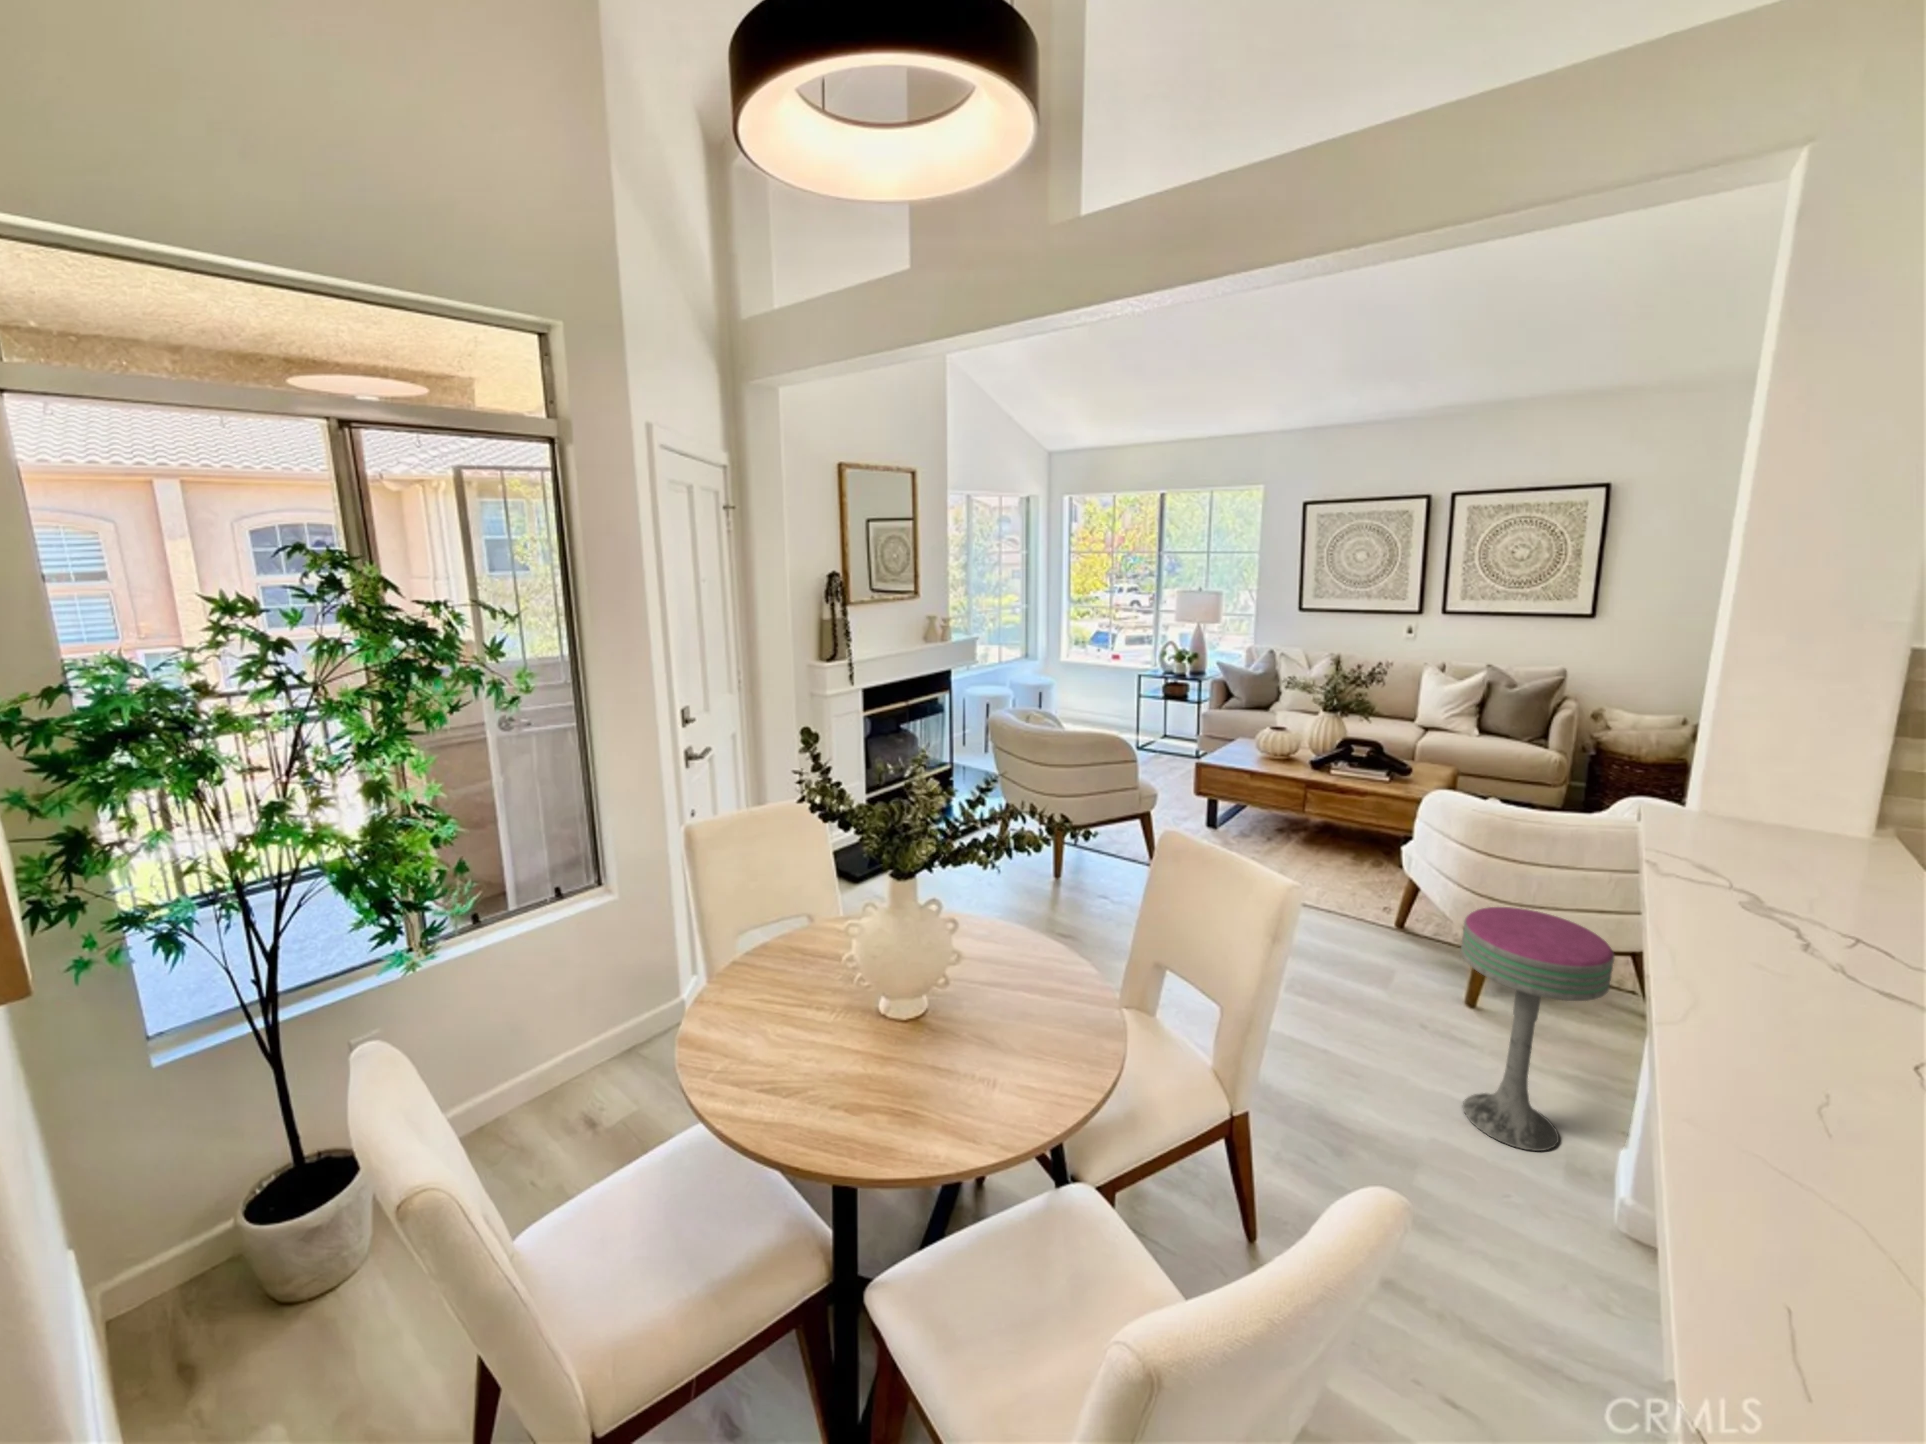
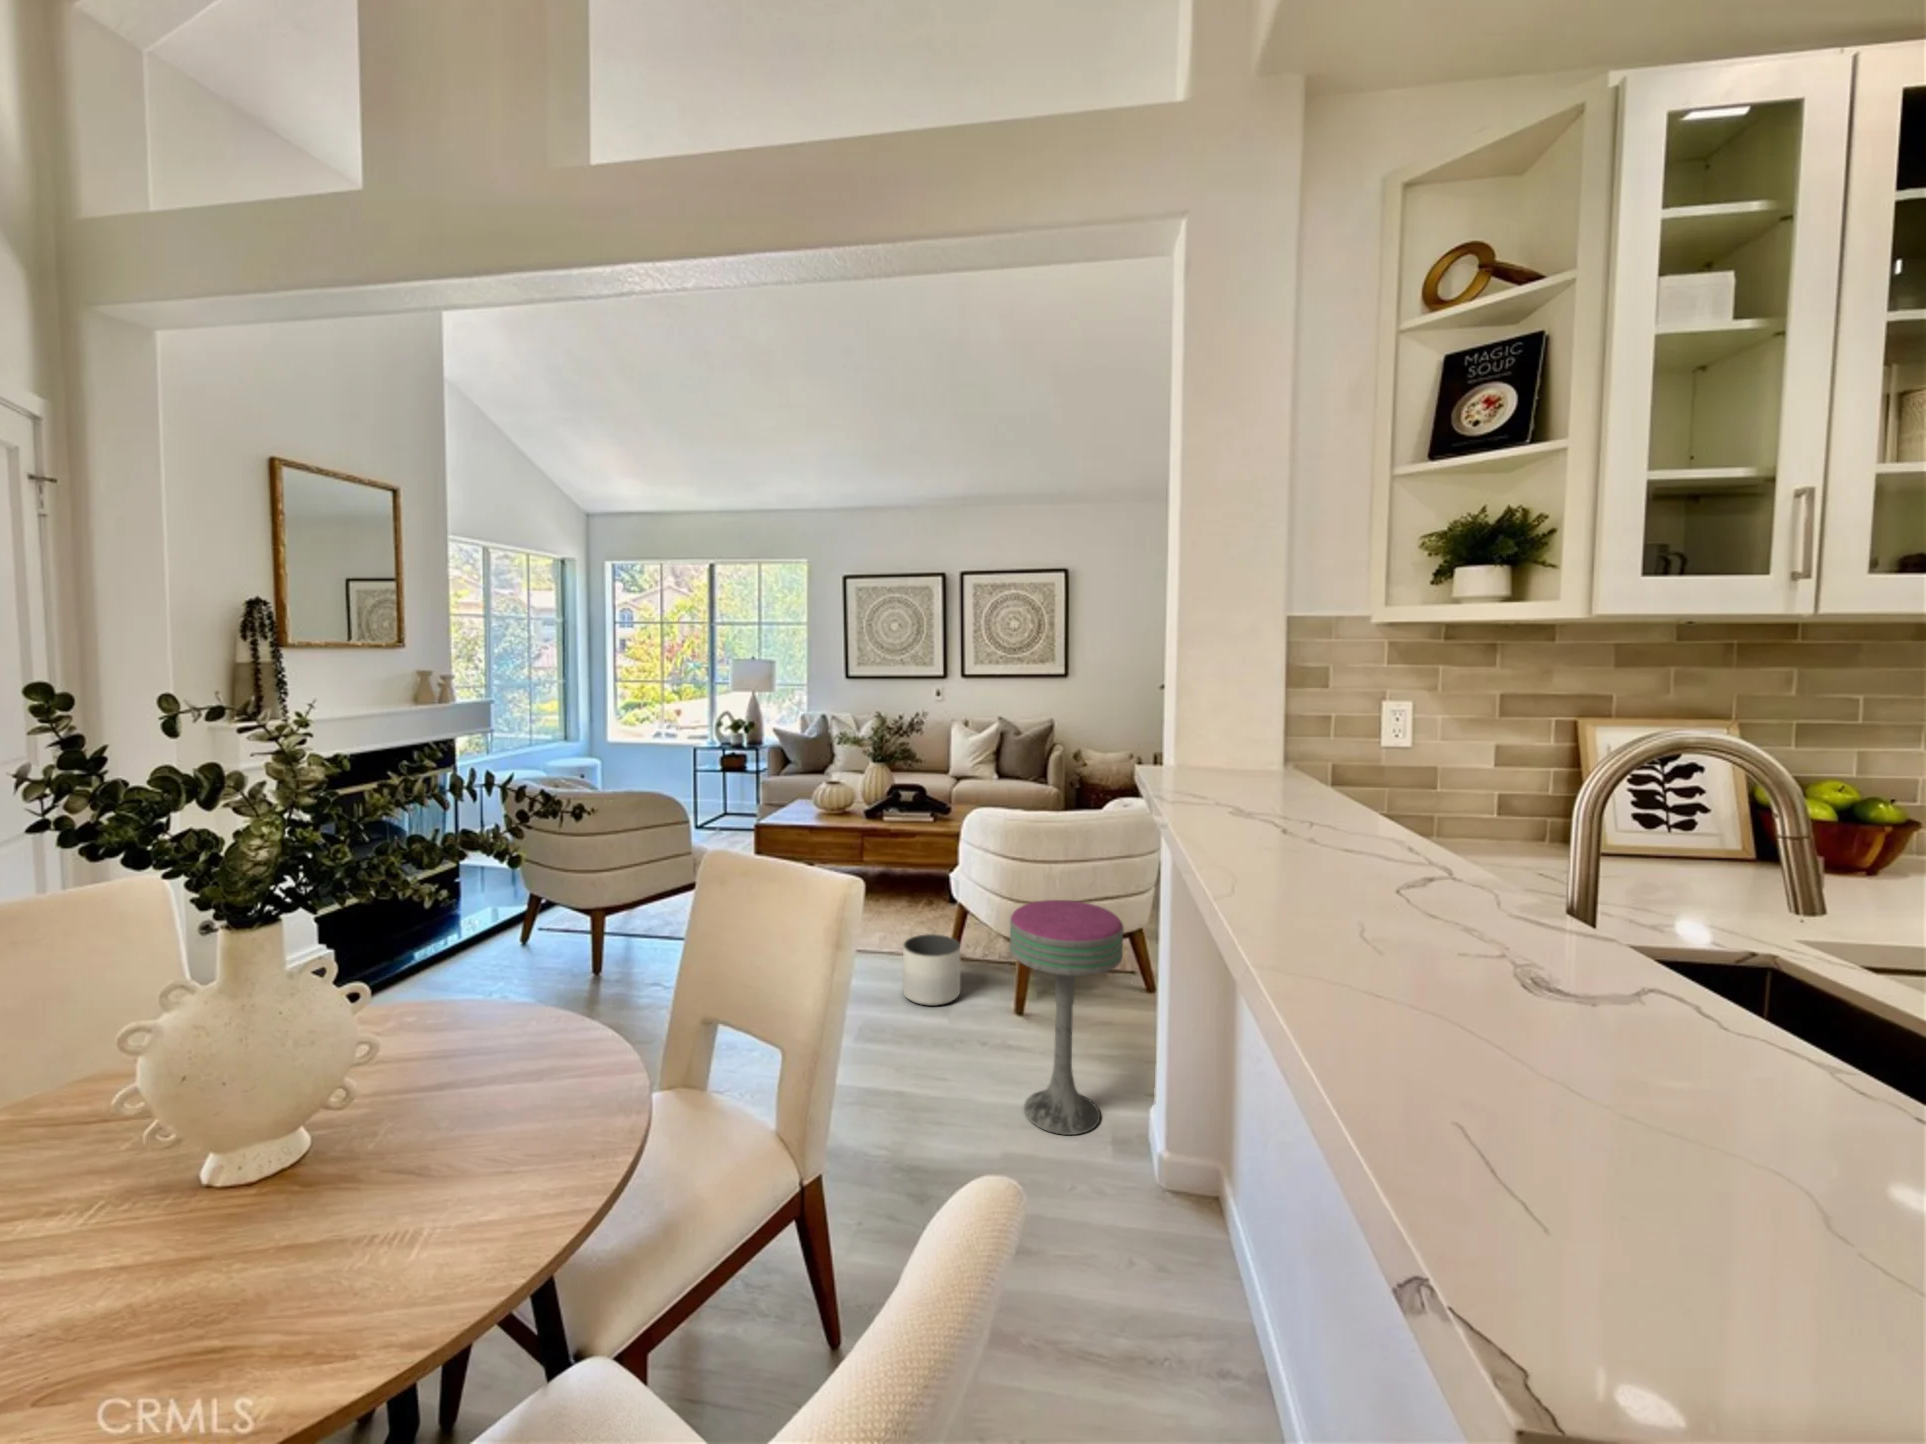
planter: none [1337,904,1406,977] -> present [902,934,960,1006]

